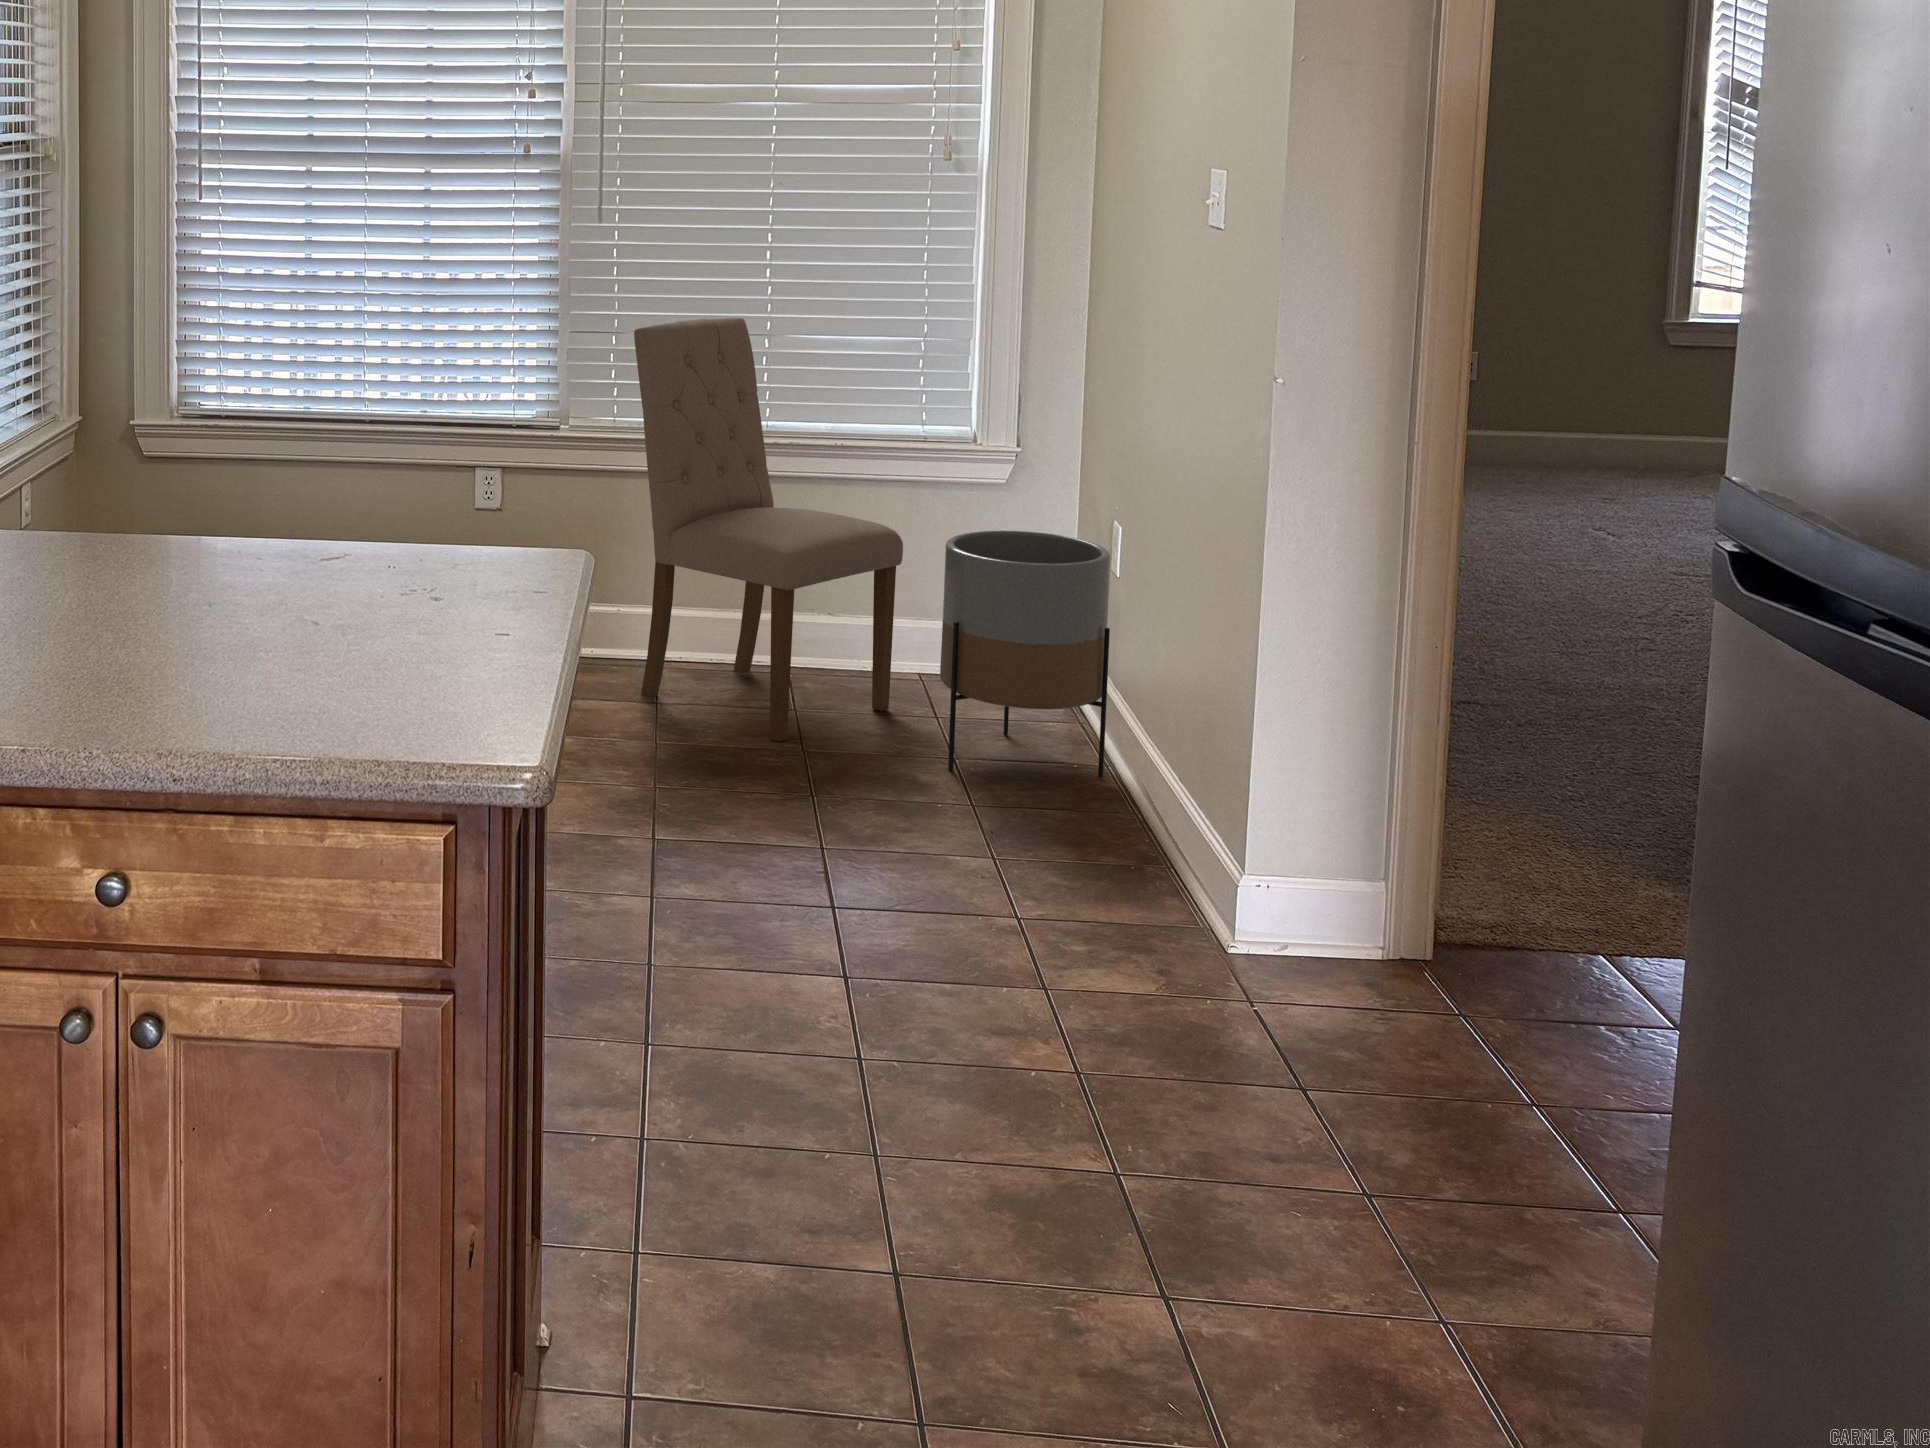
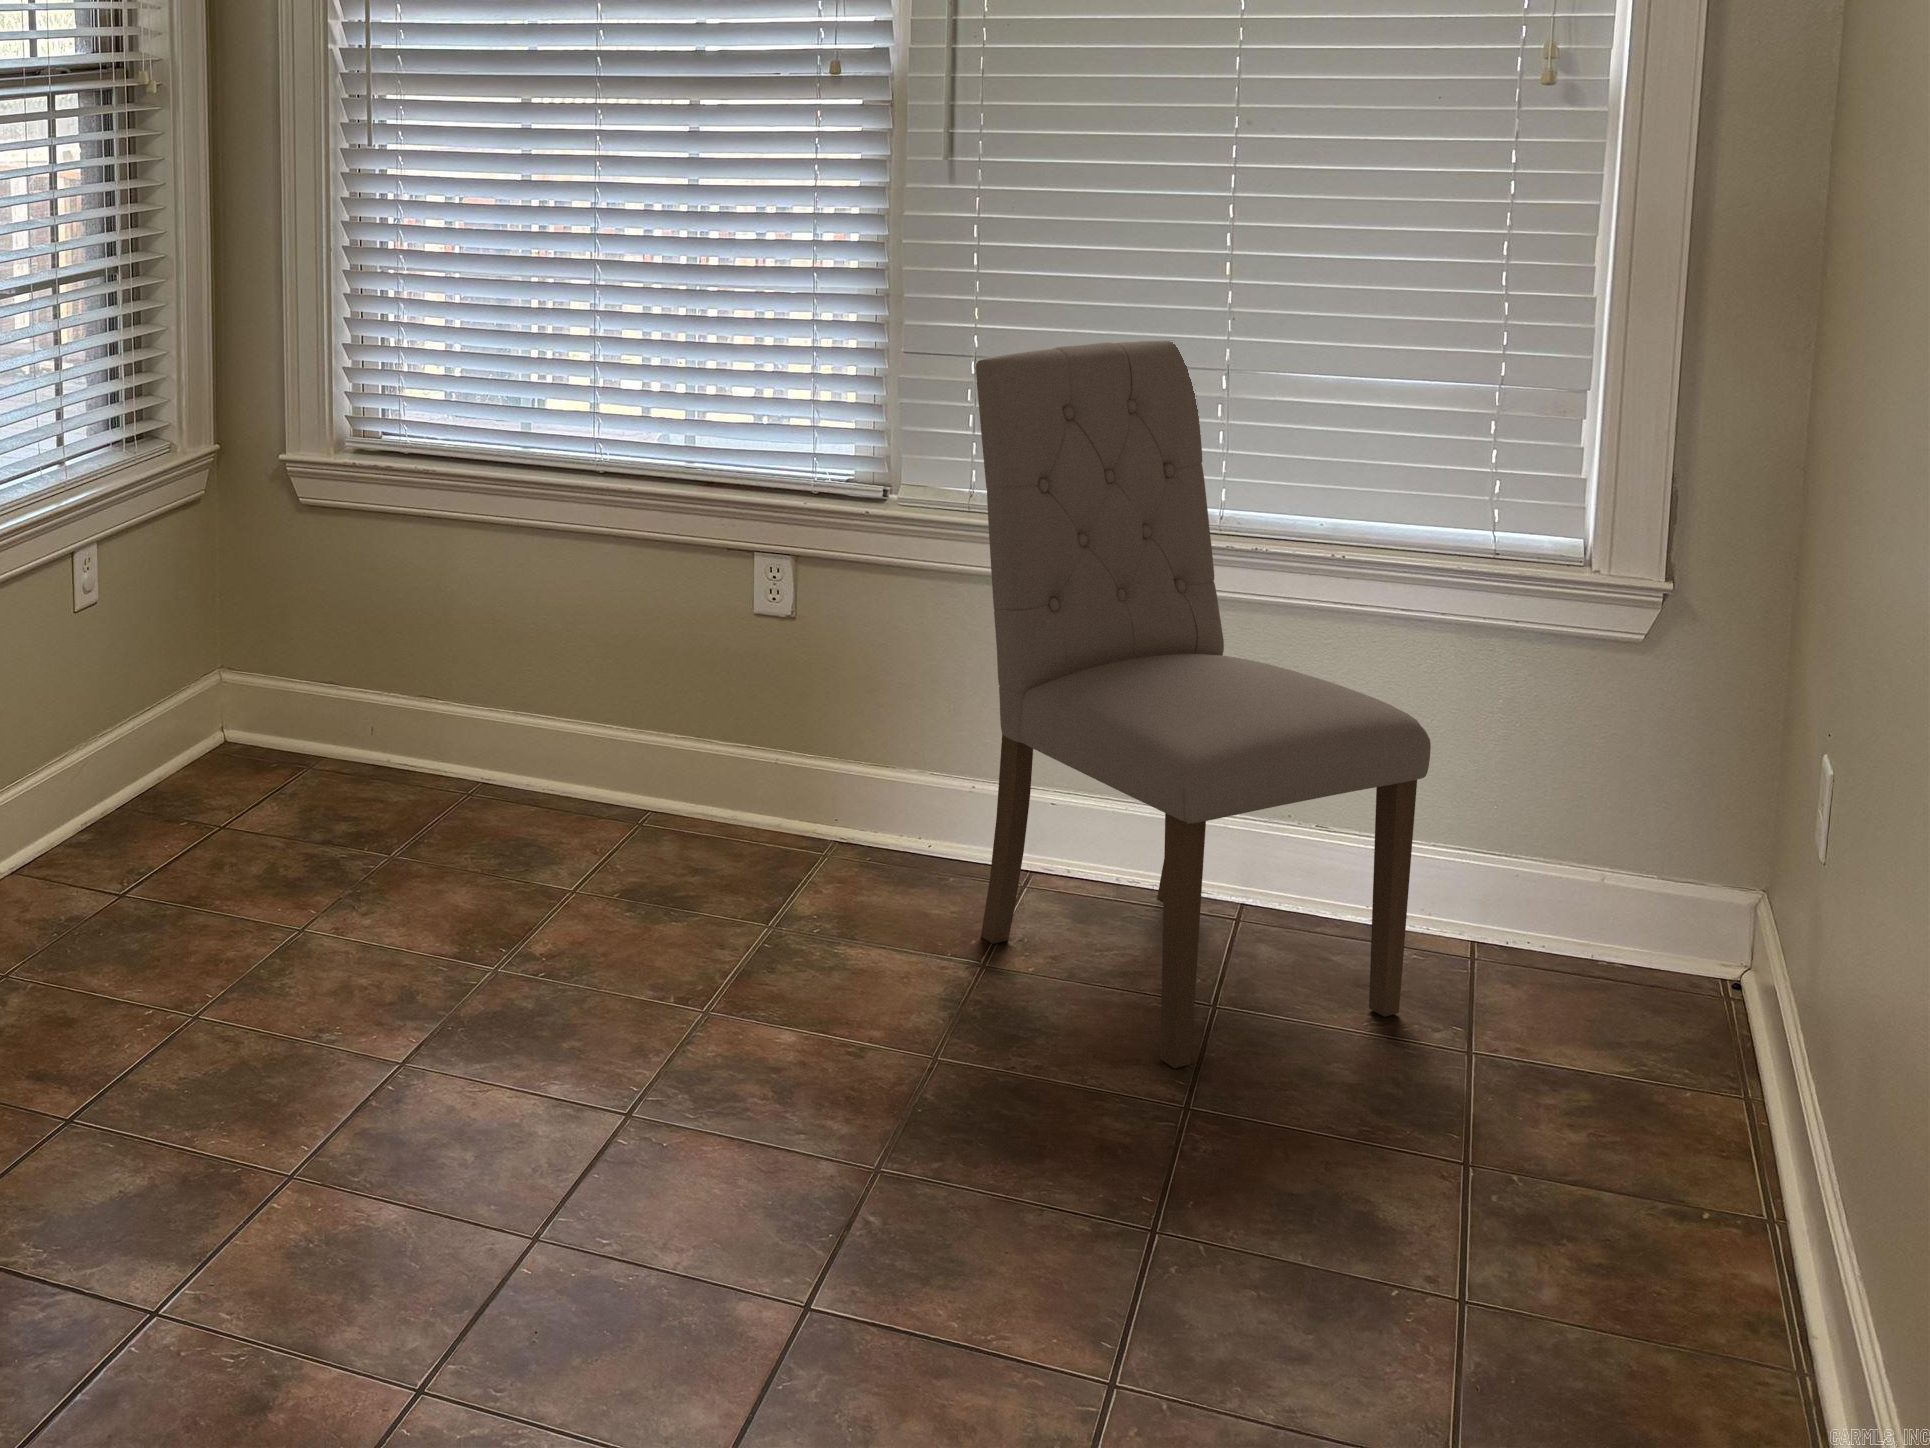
planter: present [940,531,1110,778] -> none [1467,749,1807,1235]

